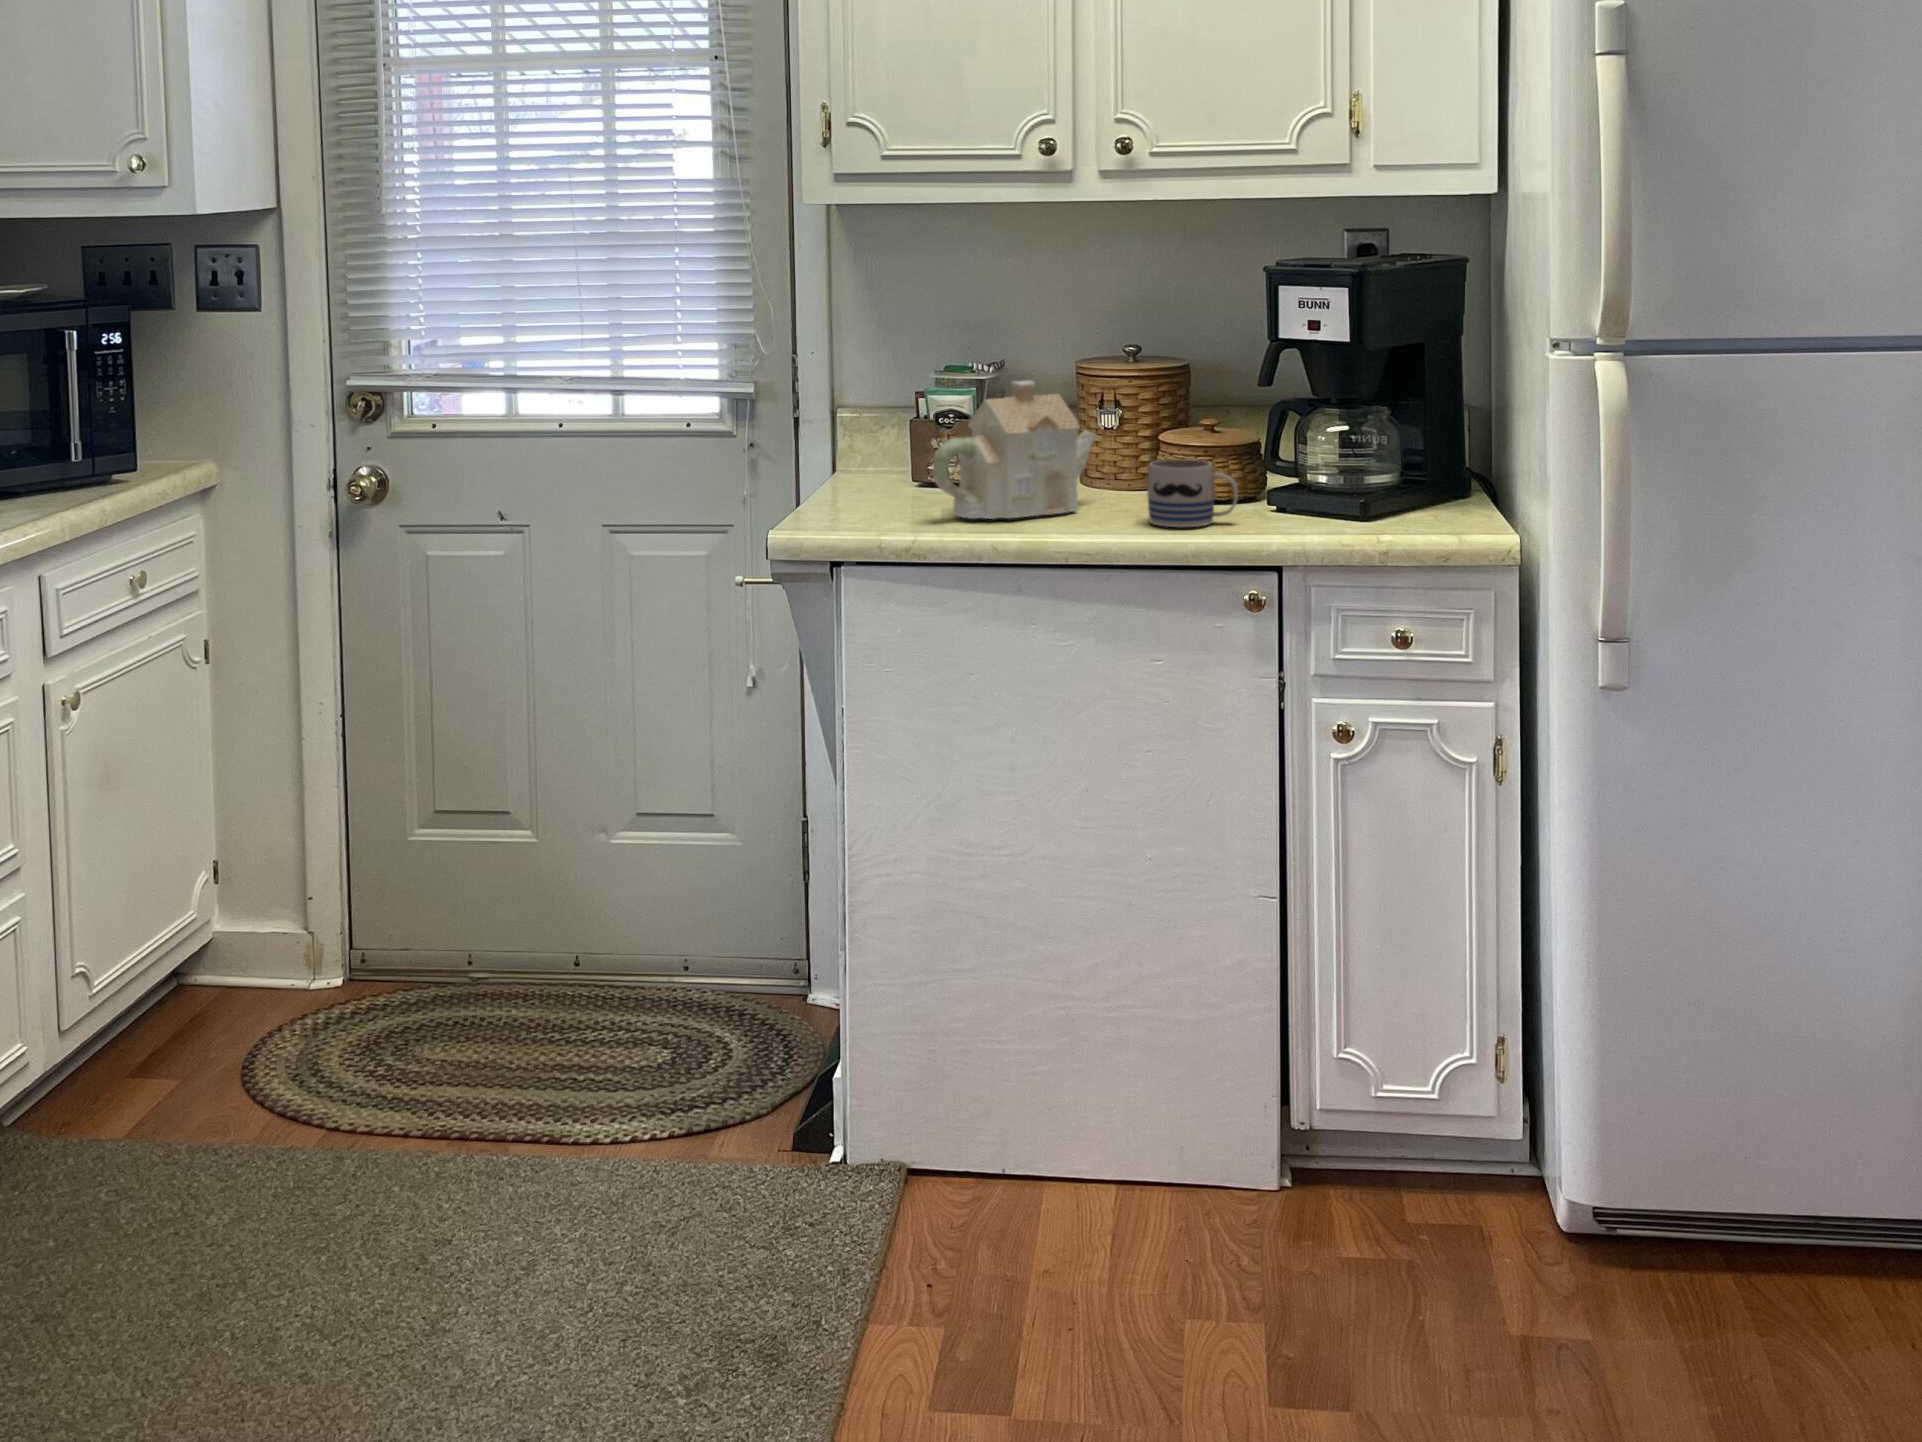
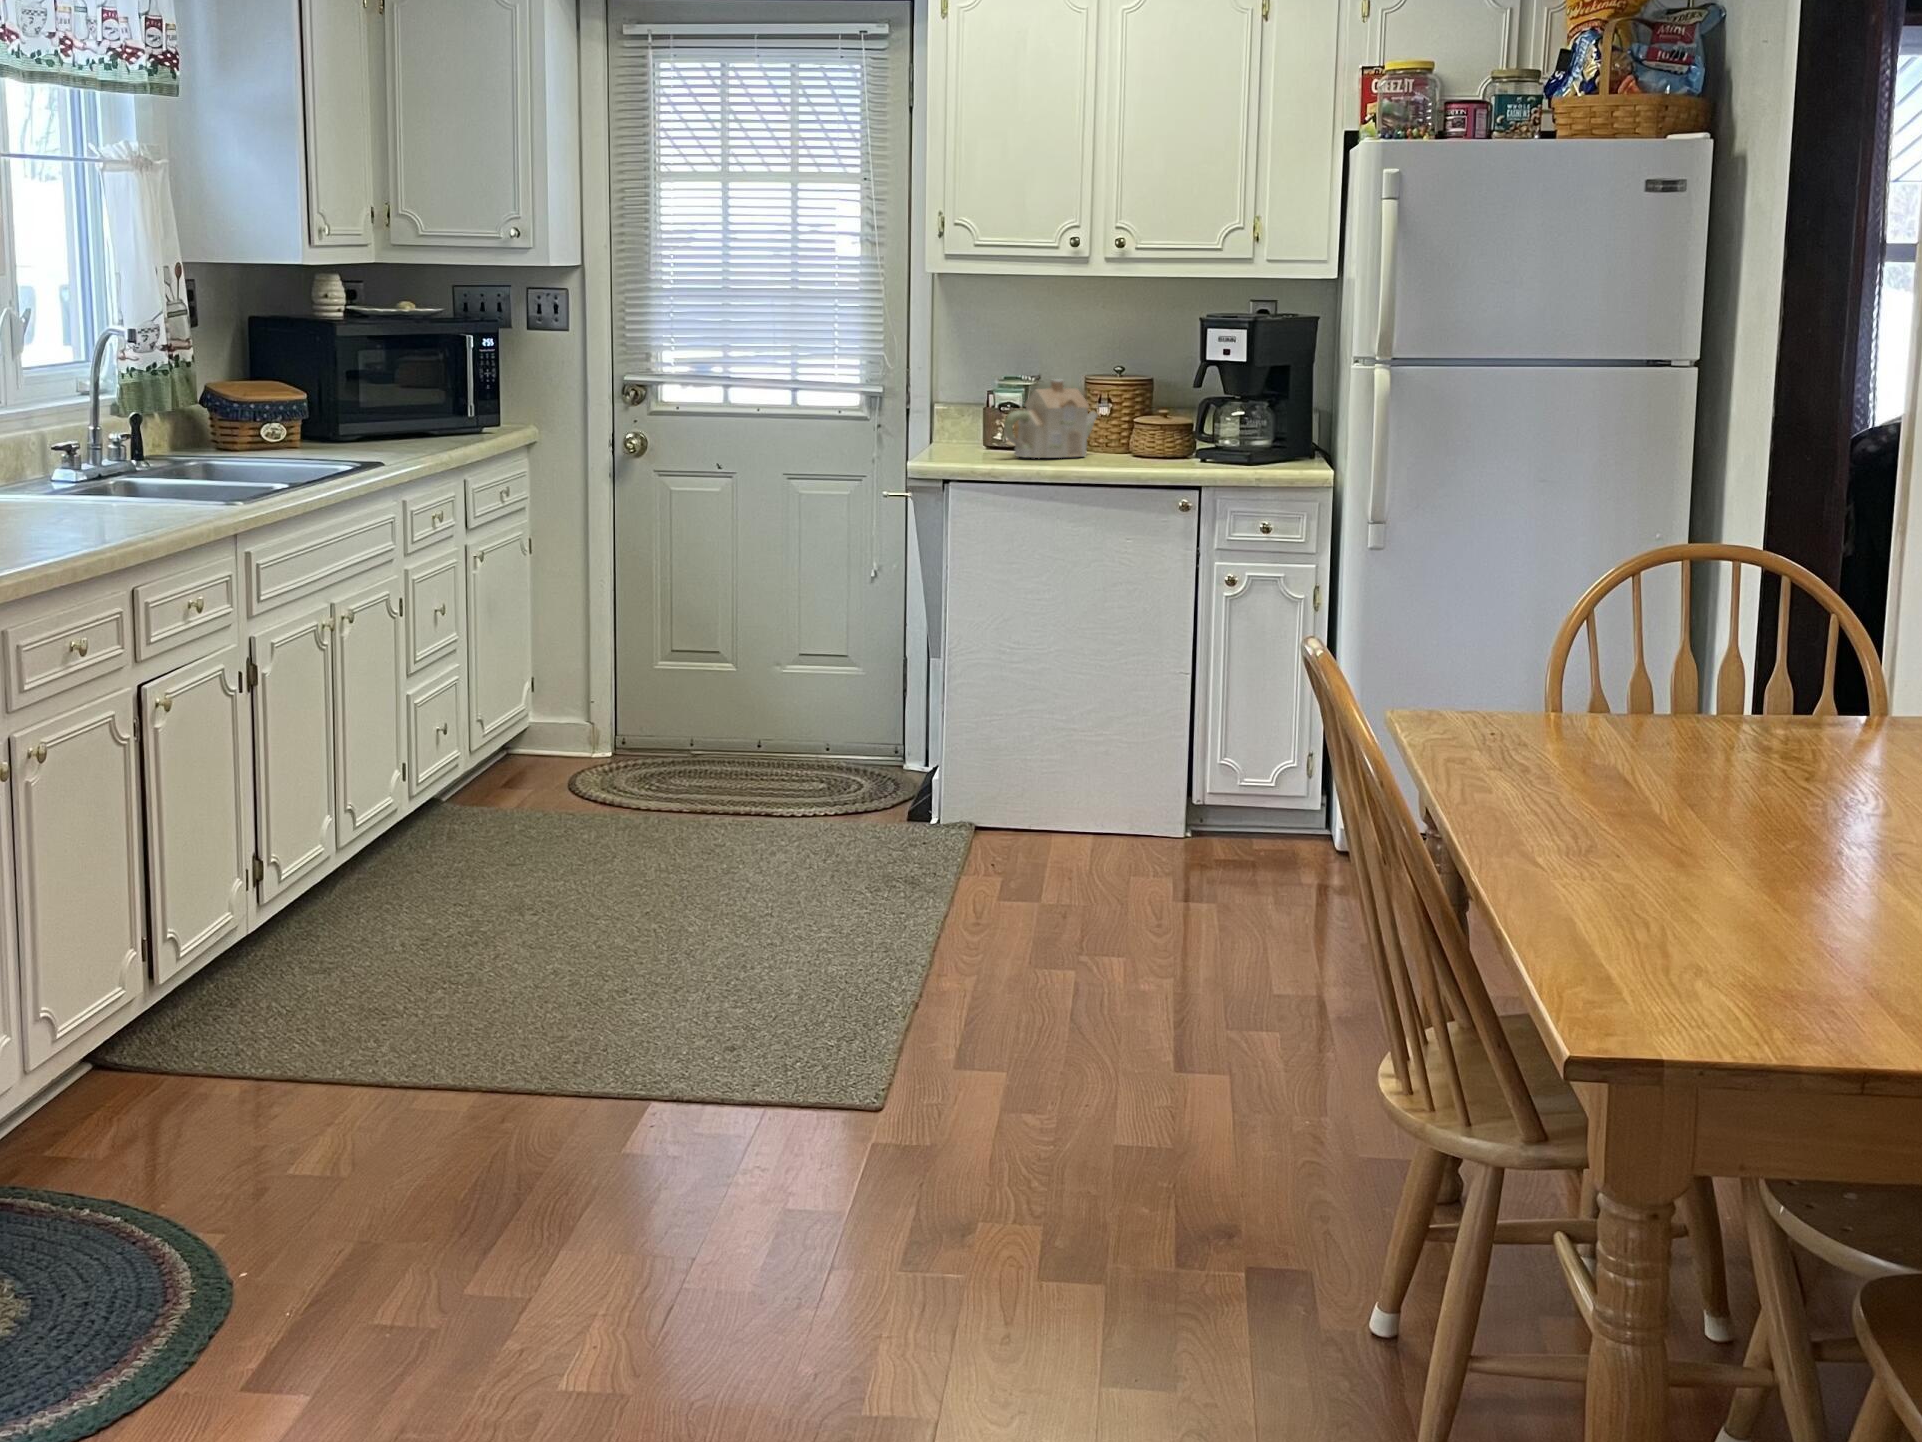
mug: present [1147,459,1238,527] -> none [1127,426,1179,463]

